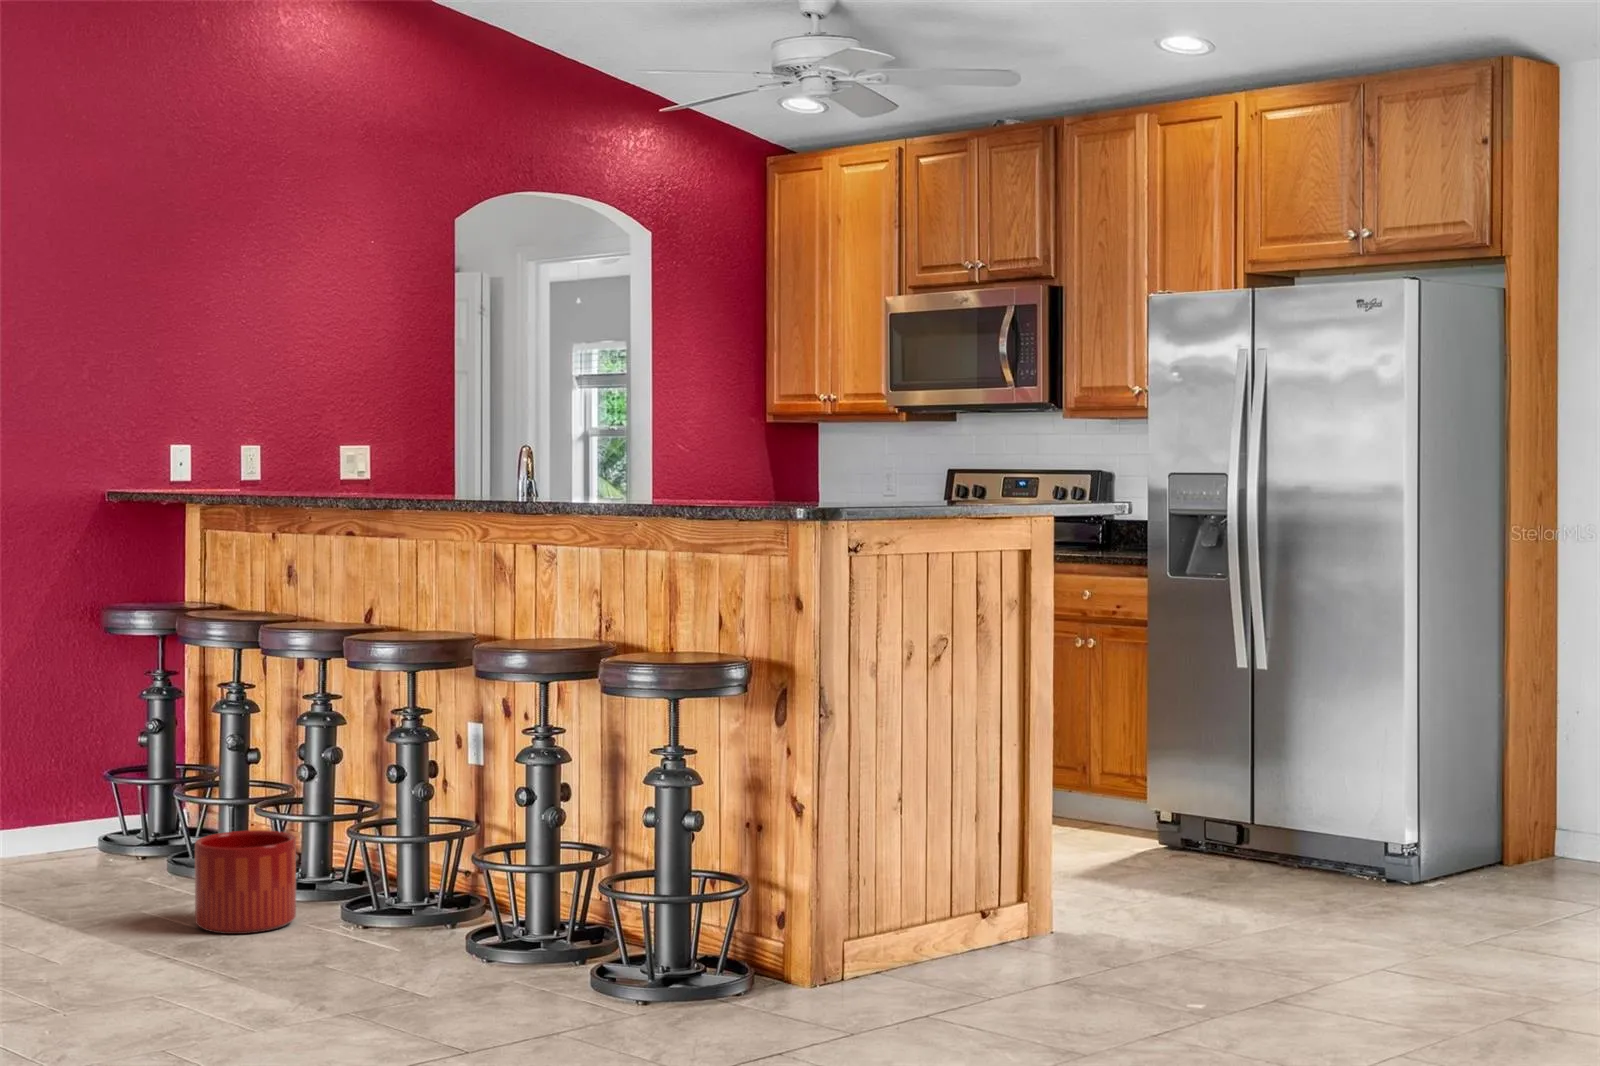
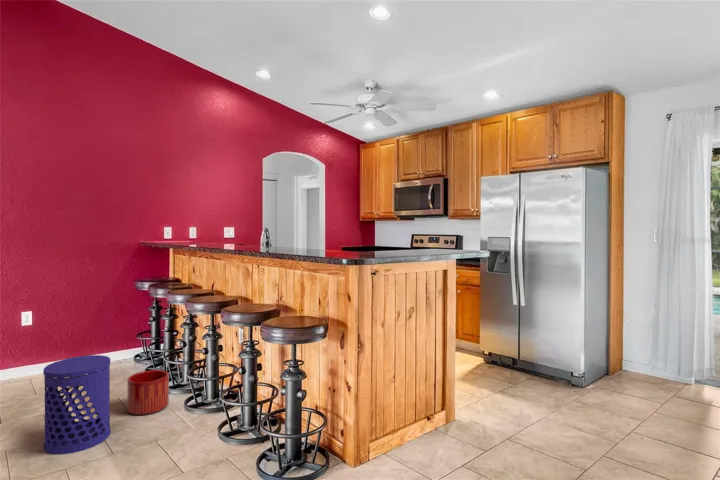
waste bin: none [55,768,197,983] -> present [43,355,111,454]

